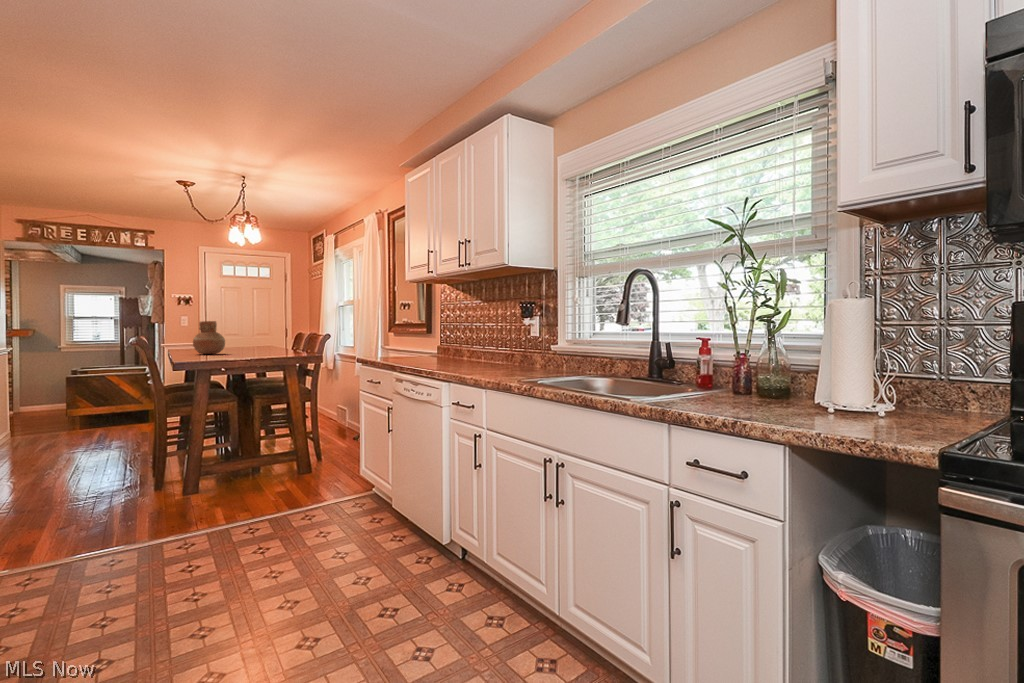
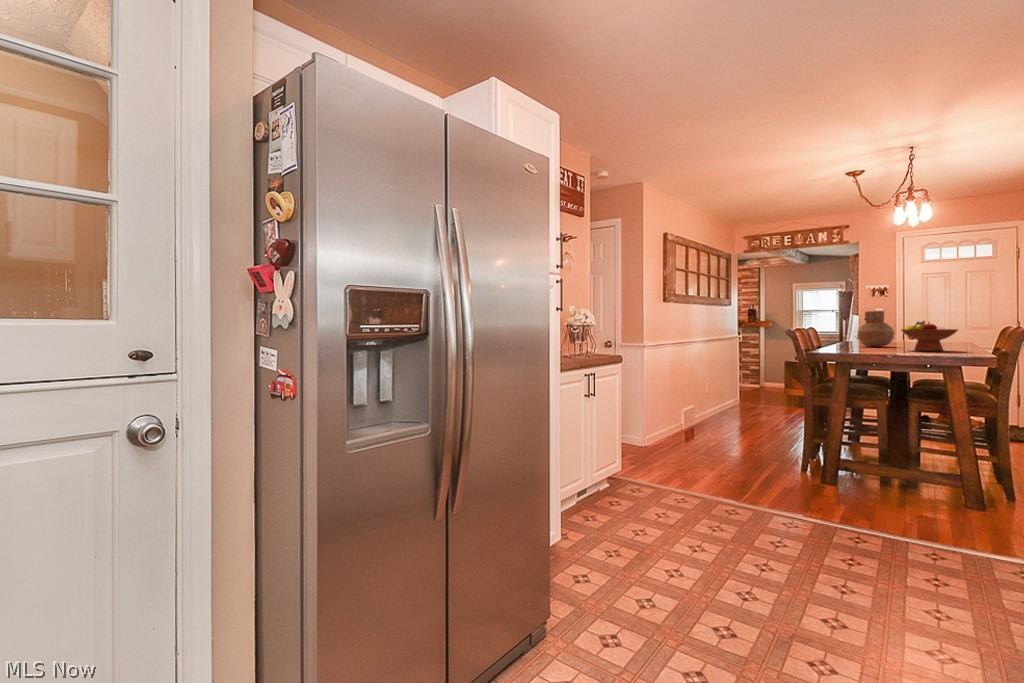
fruit bowl: none [239,332,280,356] -> present [901,321,958,351]

